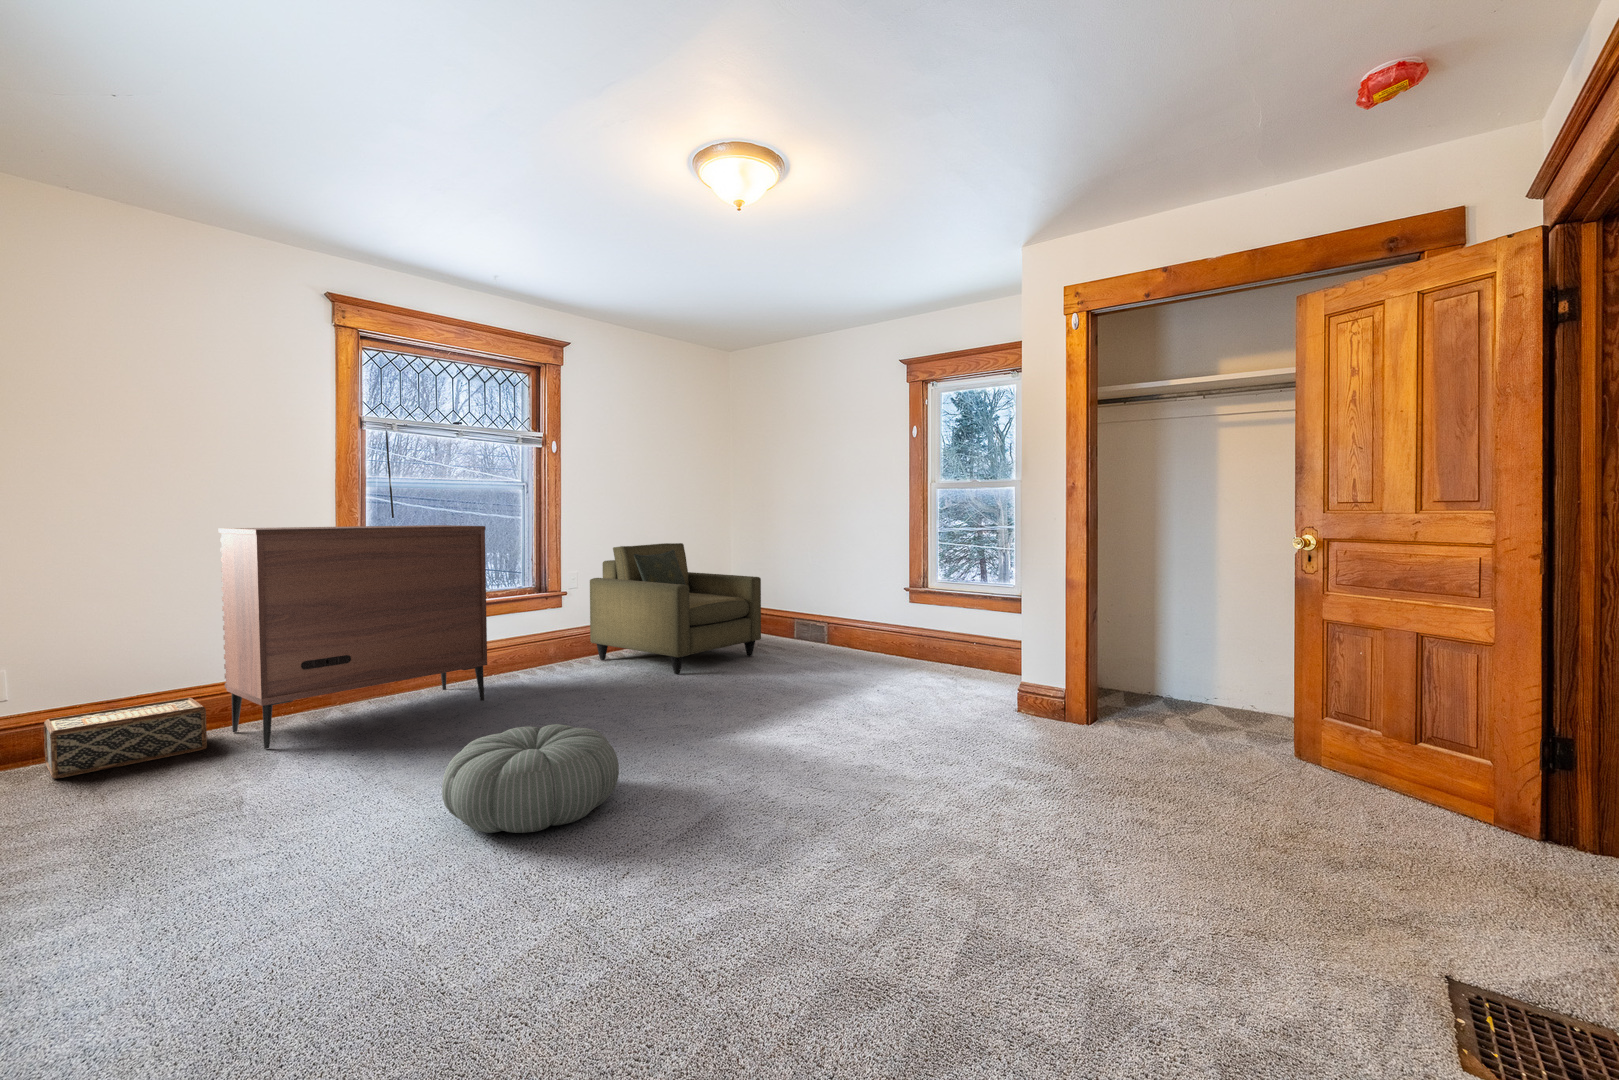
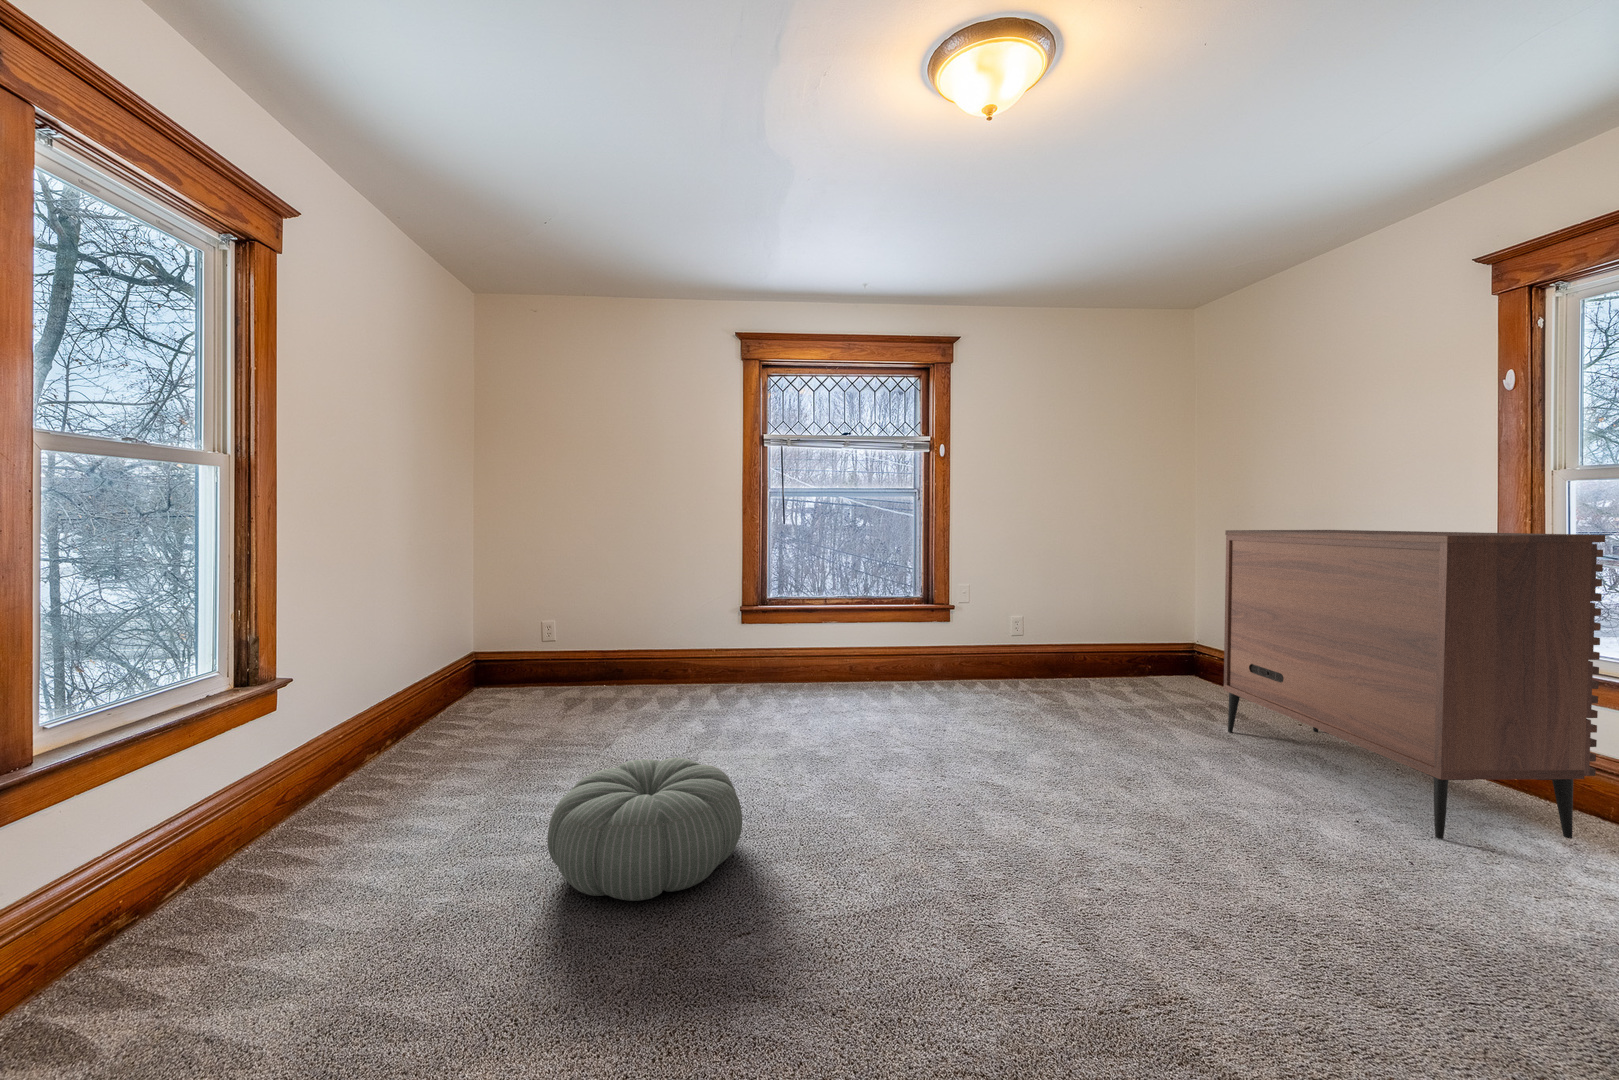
dresser: present [218,525,487,749] -> present [1224,530,1605,839]
armchair: present [590,543,761,674] -> none [977,557,1193,723]
woven basket: present [44,698,207,779] -> none [542,659,635,701]

